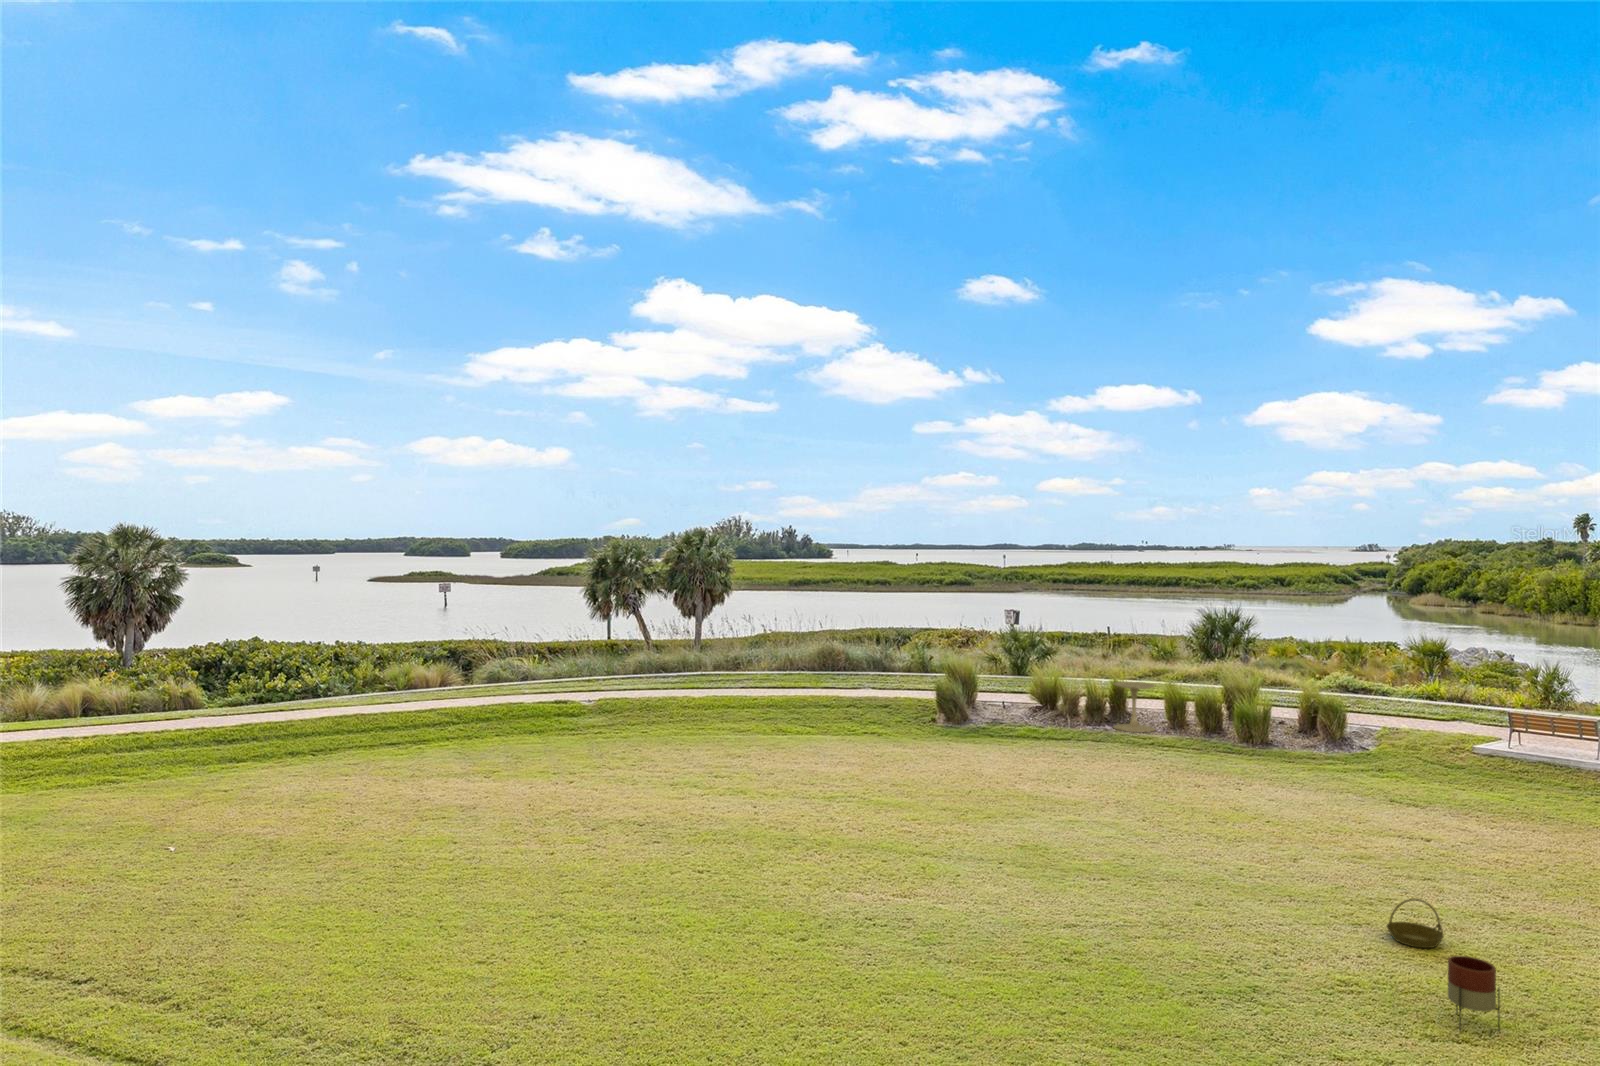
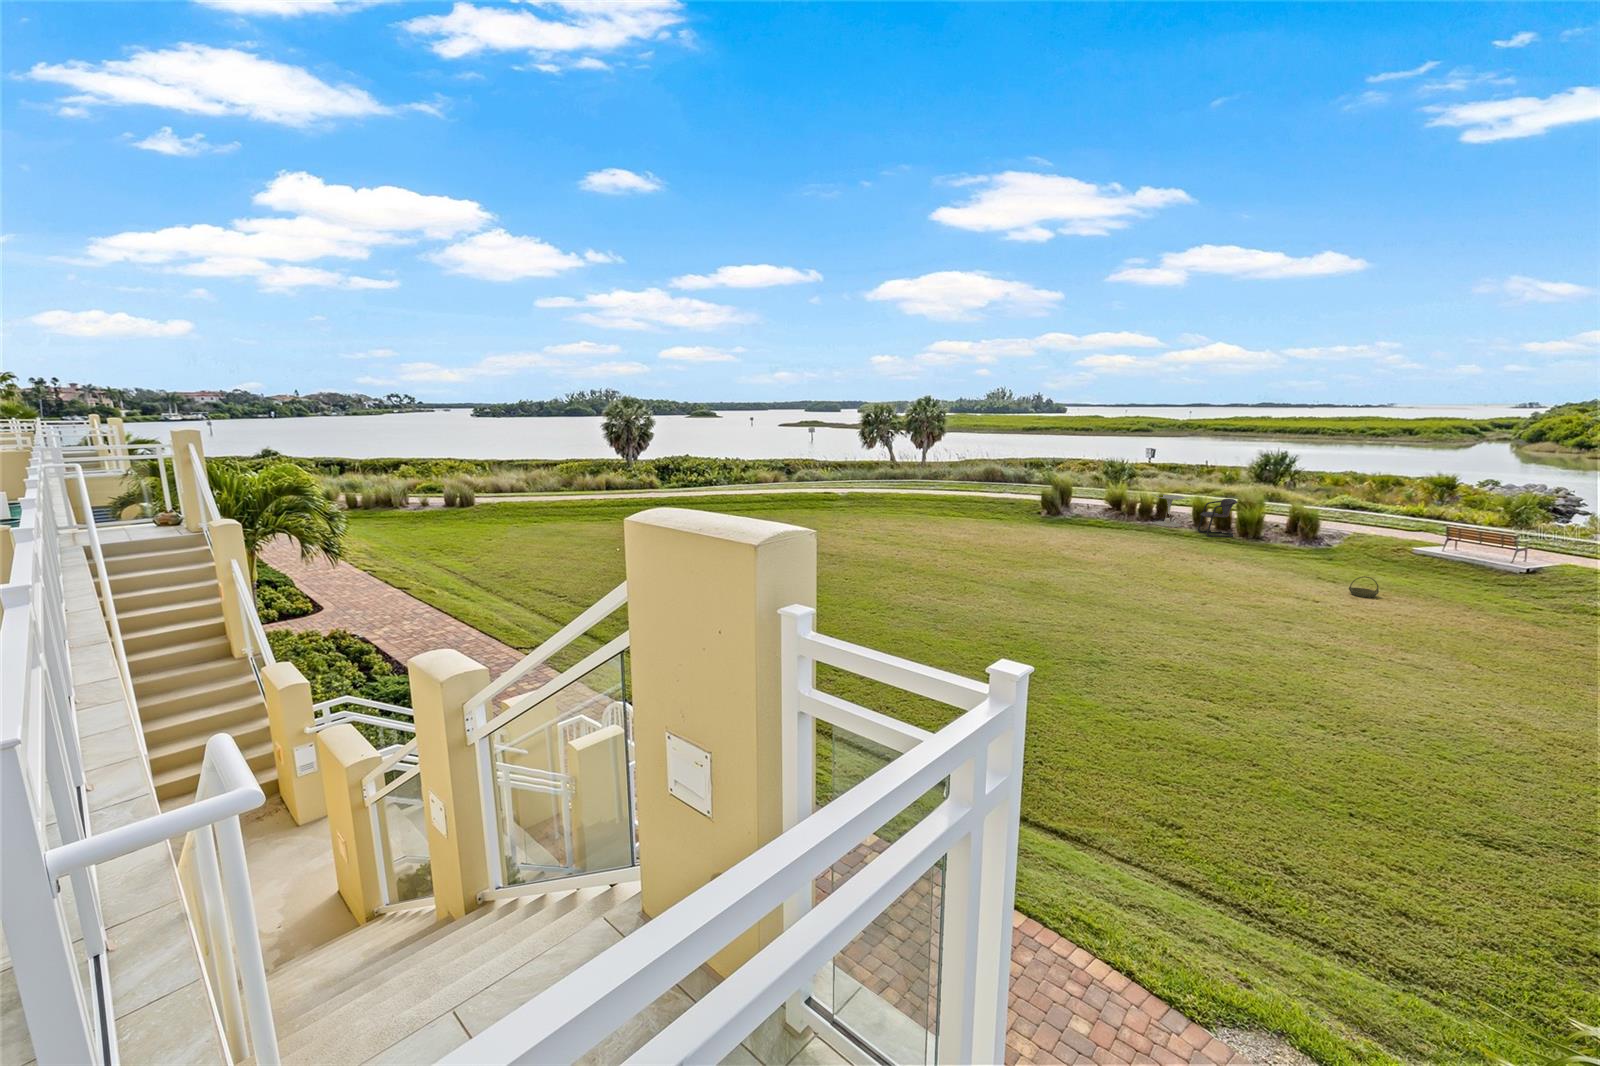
chair: none [1186,685,1238,746] -> present [1198,499,1238,537]
basket: present [1387,899,1444,948] -> present [1349,576,1379,598]
planter: present [1448,956,1500,1030] -> none [1192,632,1219,670]

